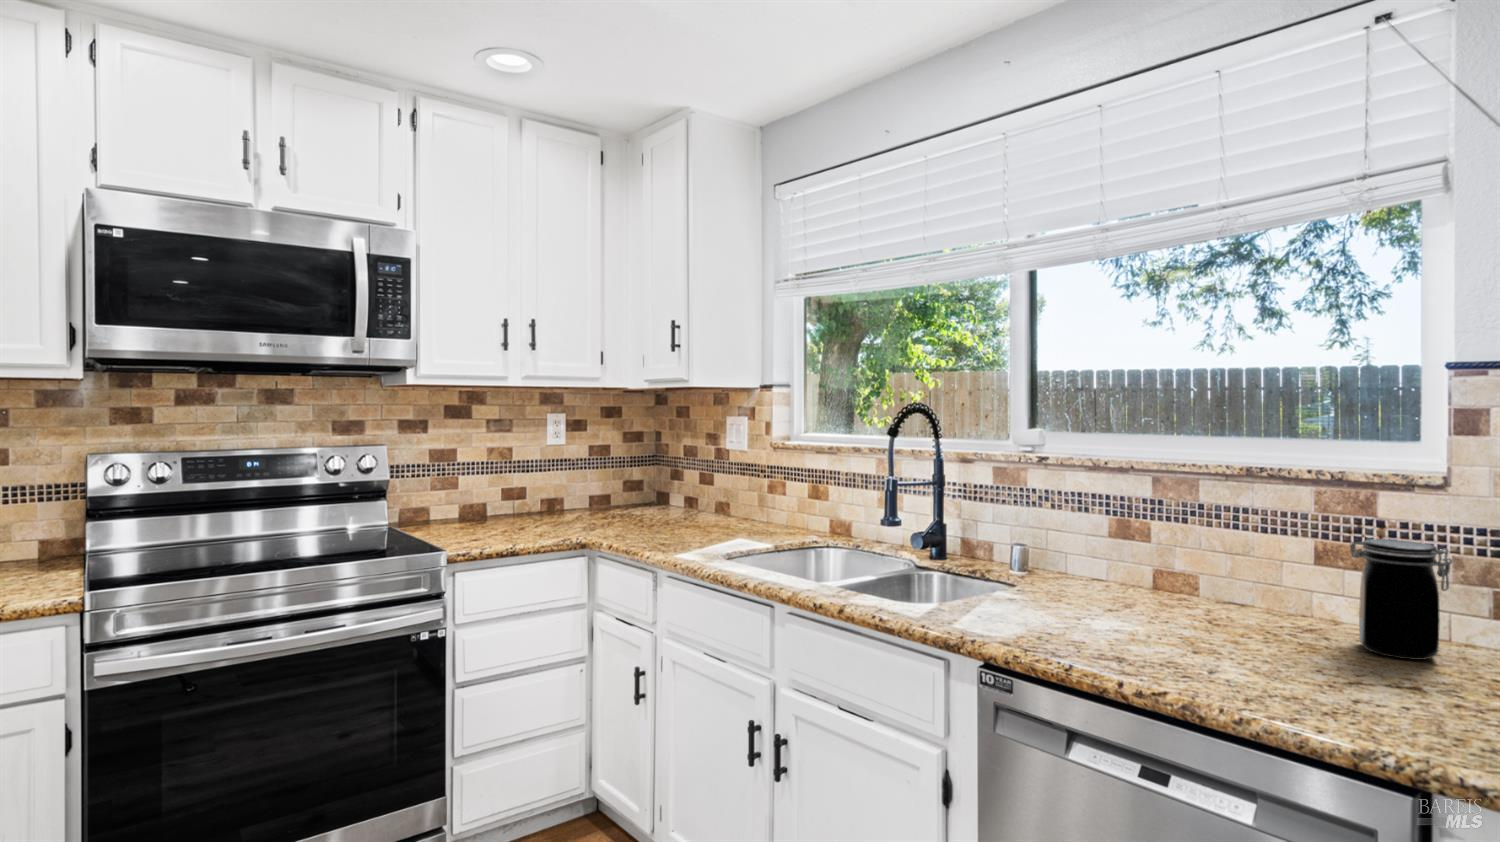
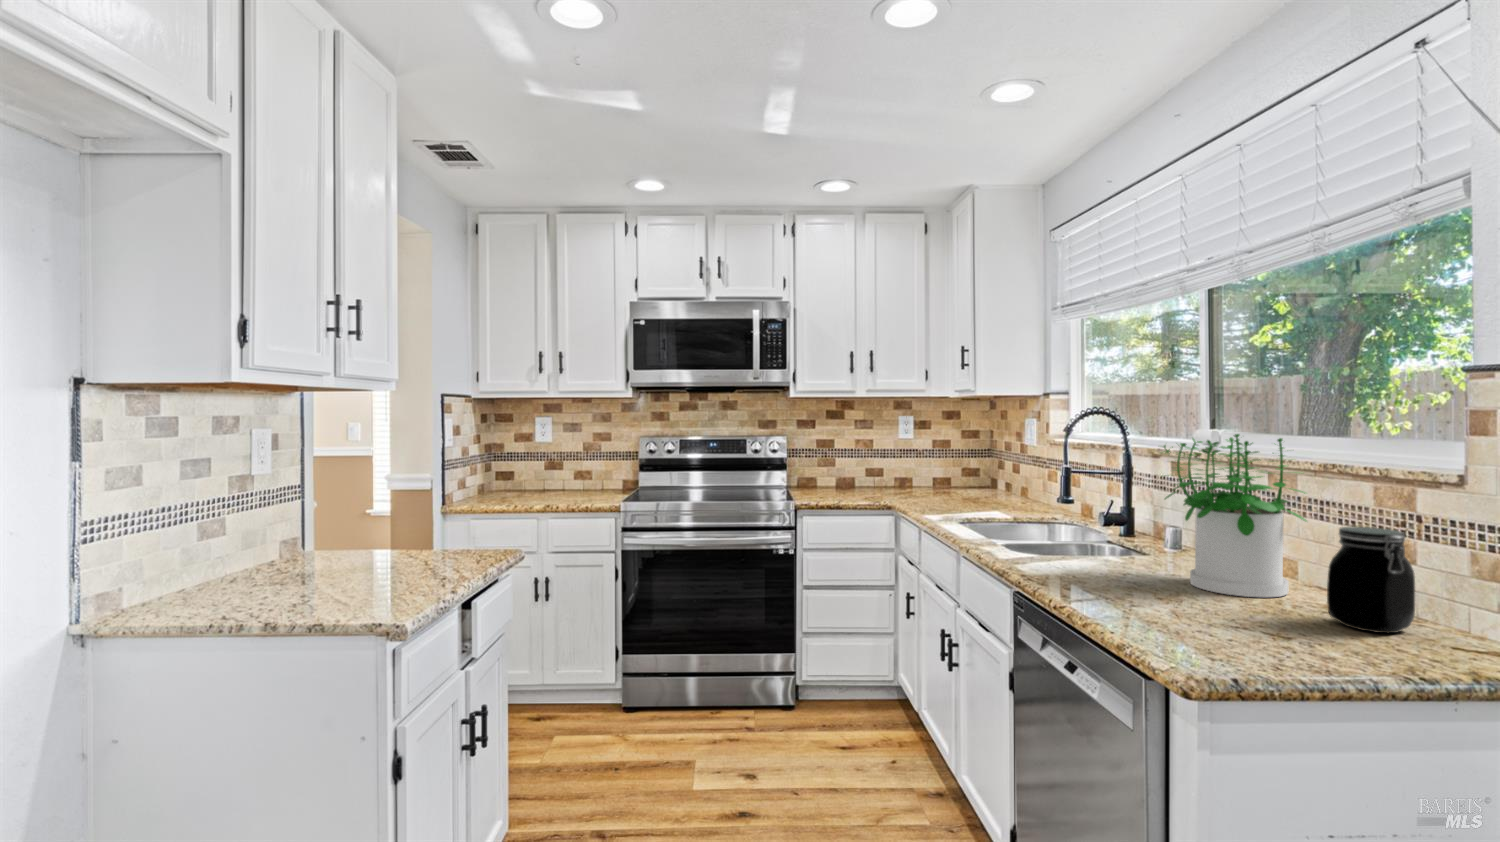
potted plant: none [1106,435,1262,631] -> present [1163,434,1306,597]

